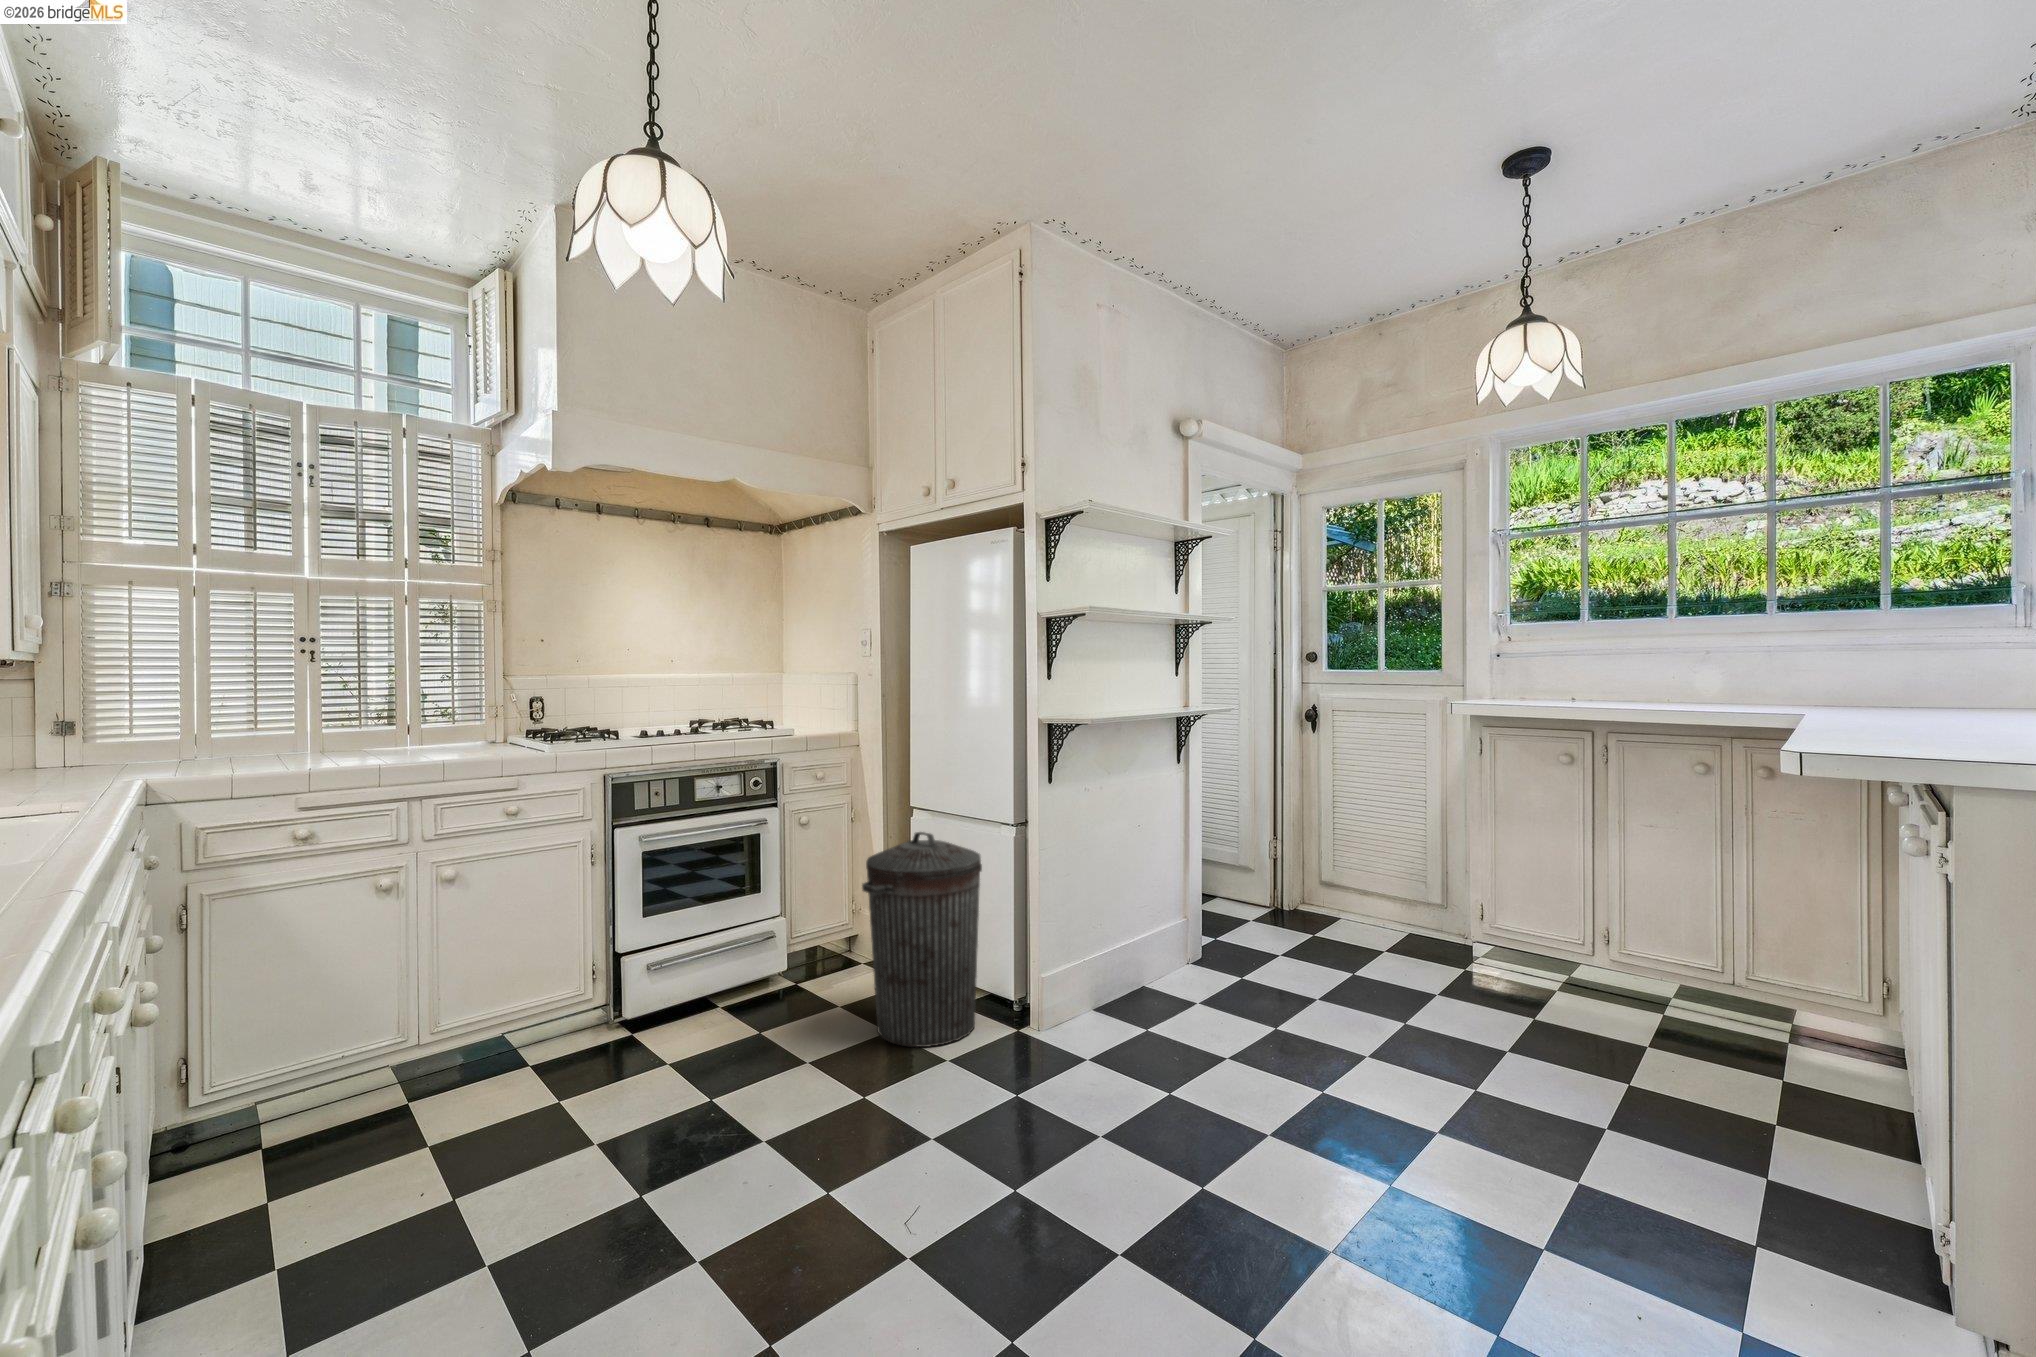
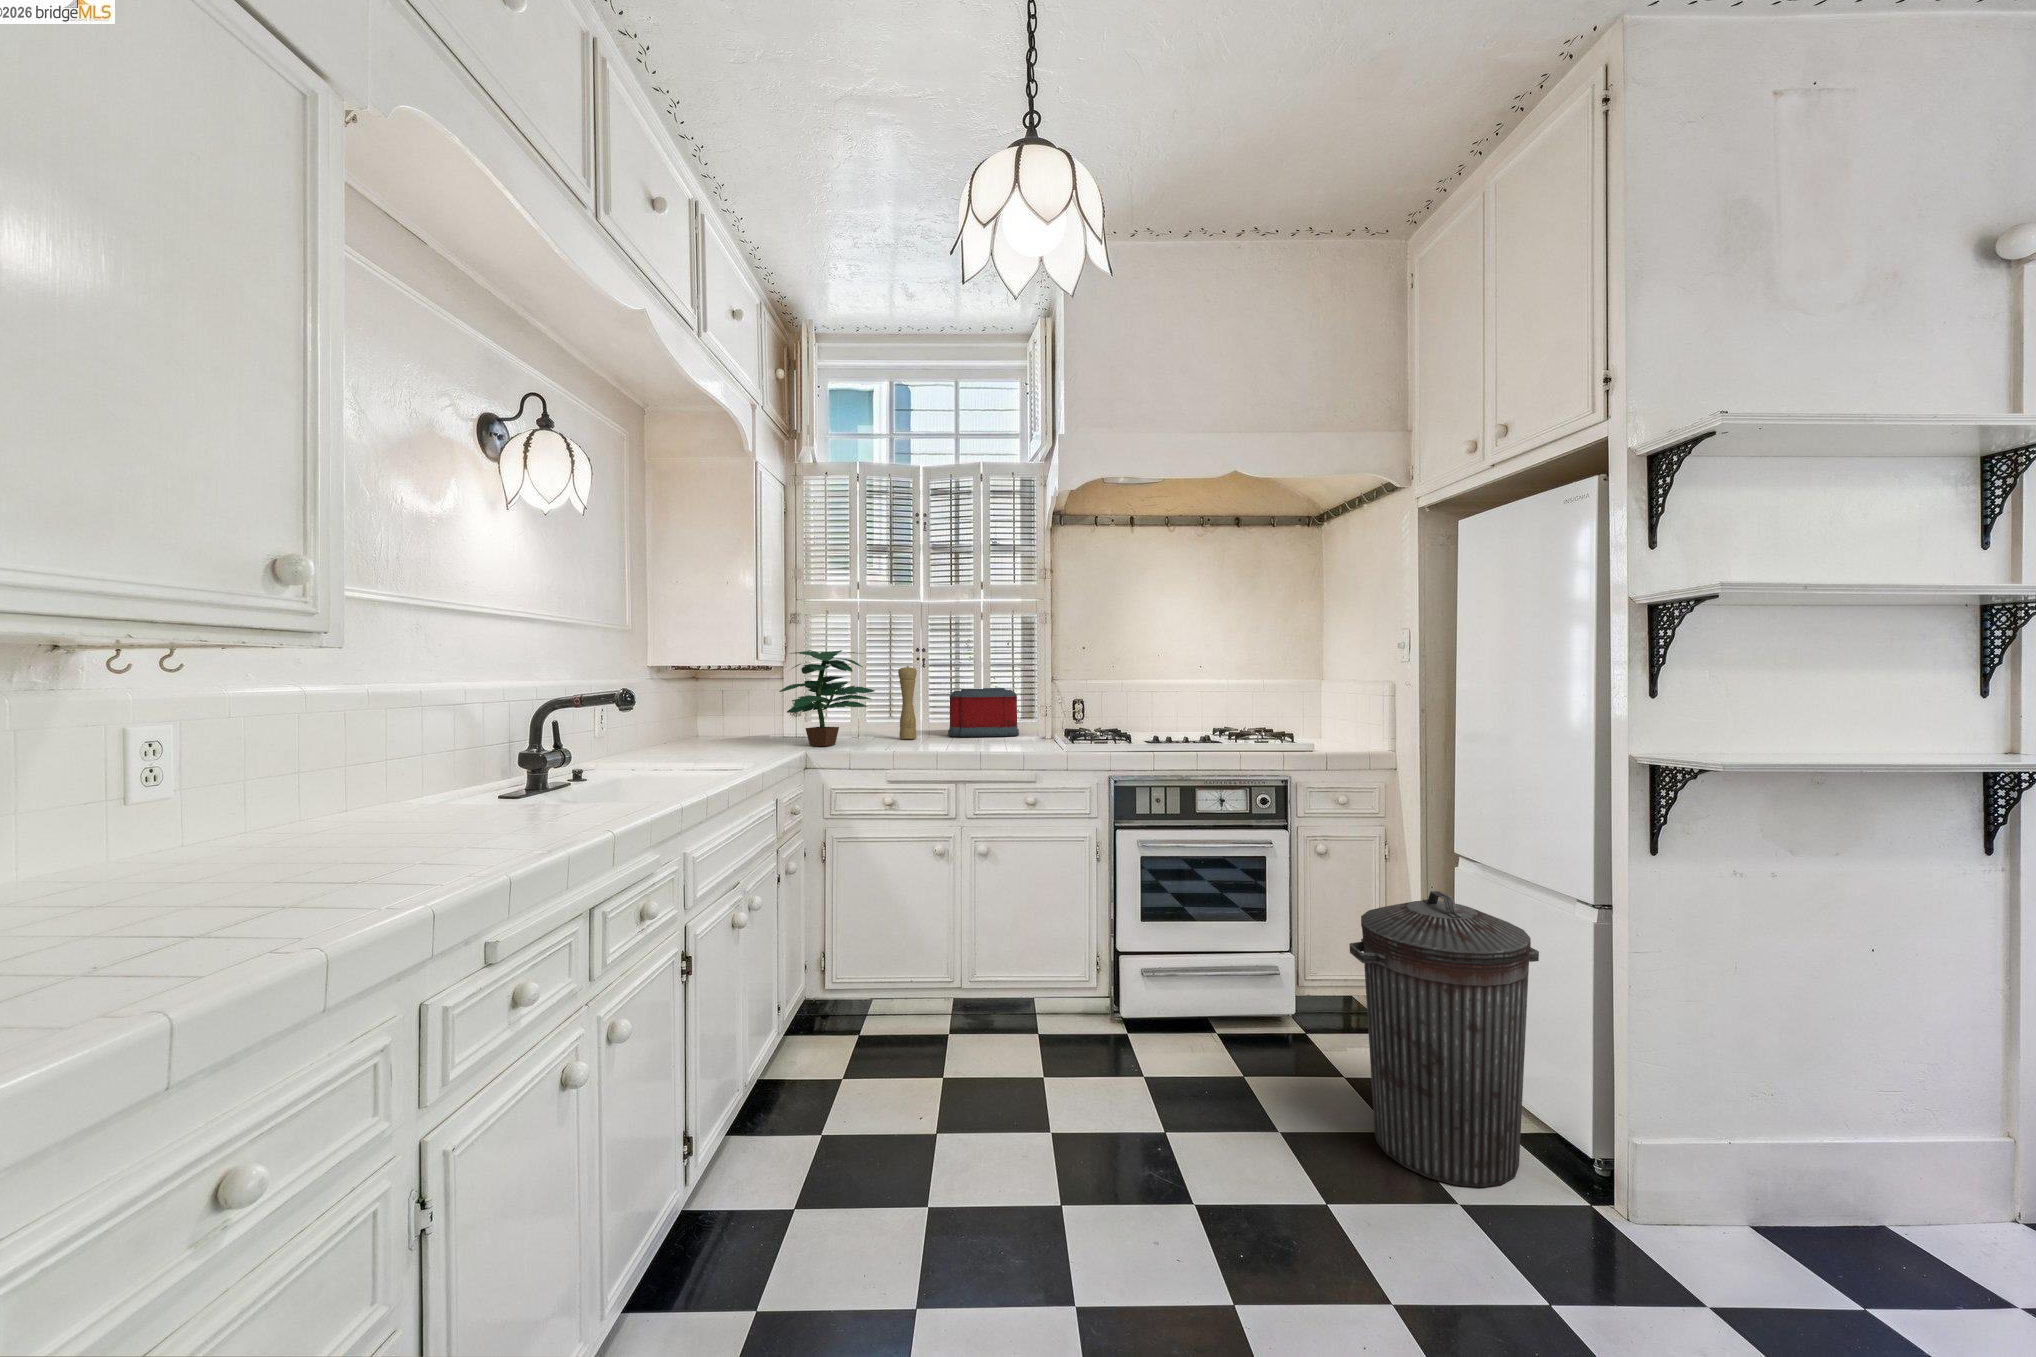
potted plant: none [80,635,246,769] -> present [779,650,875,746]
pepper mill: none [278,659,309,753] -> present [898,666,917,739]
toaster: none [345,686,457,747] -> present [948,688,1019,737]

